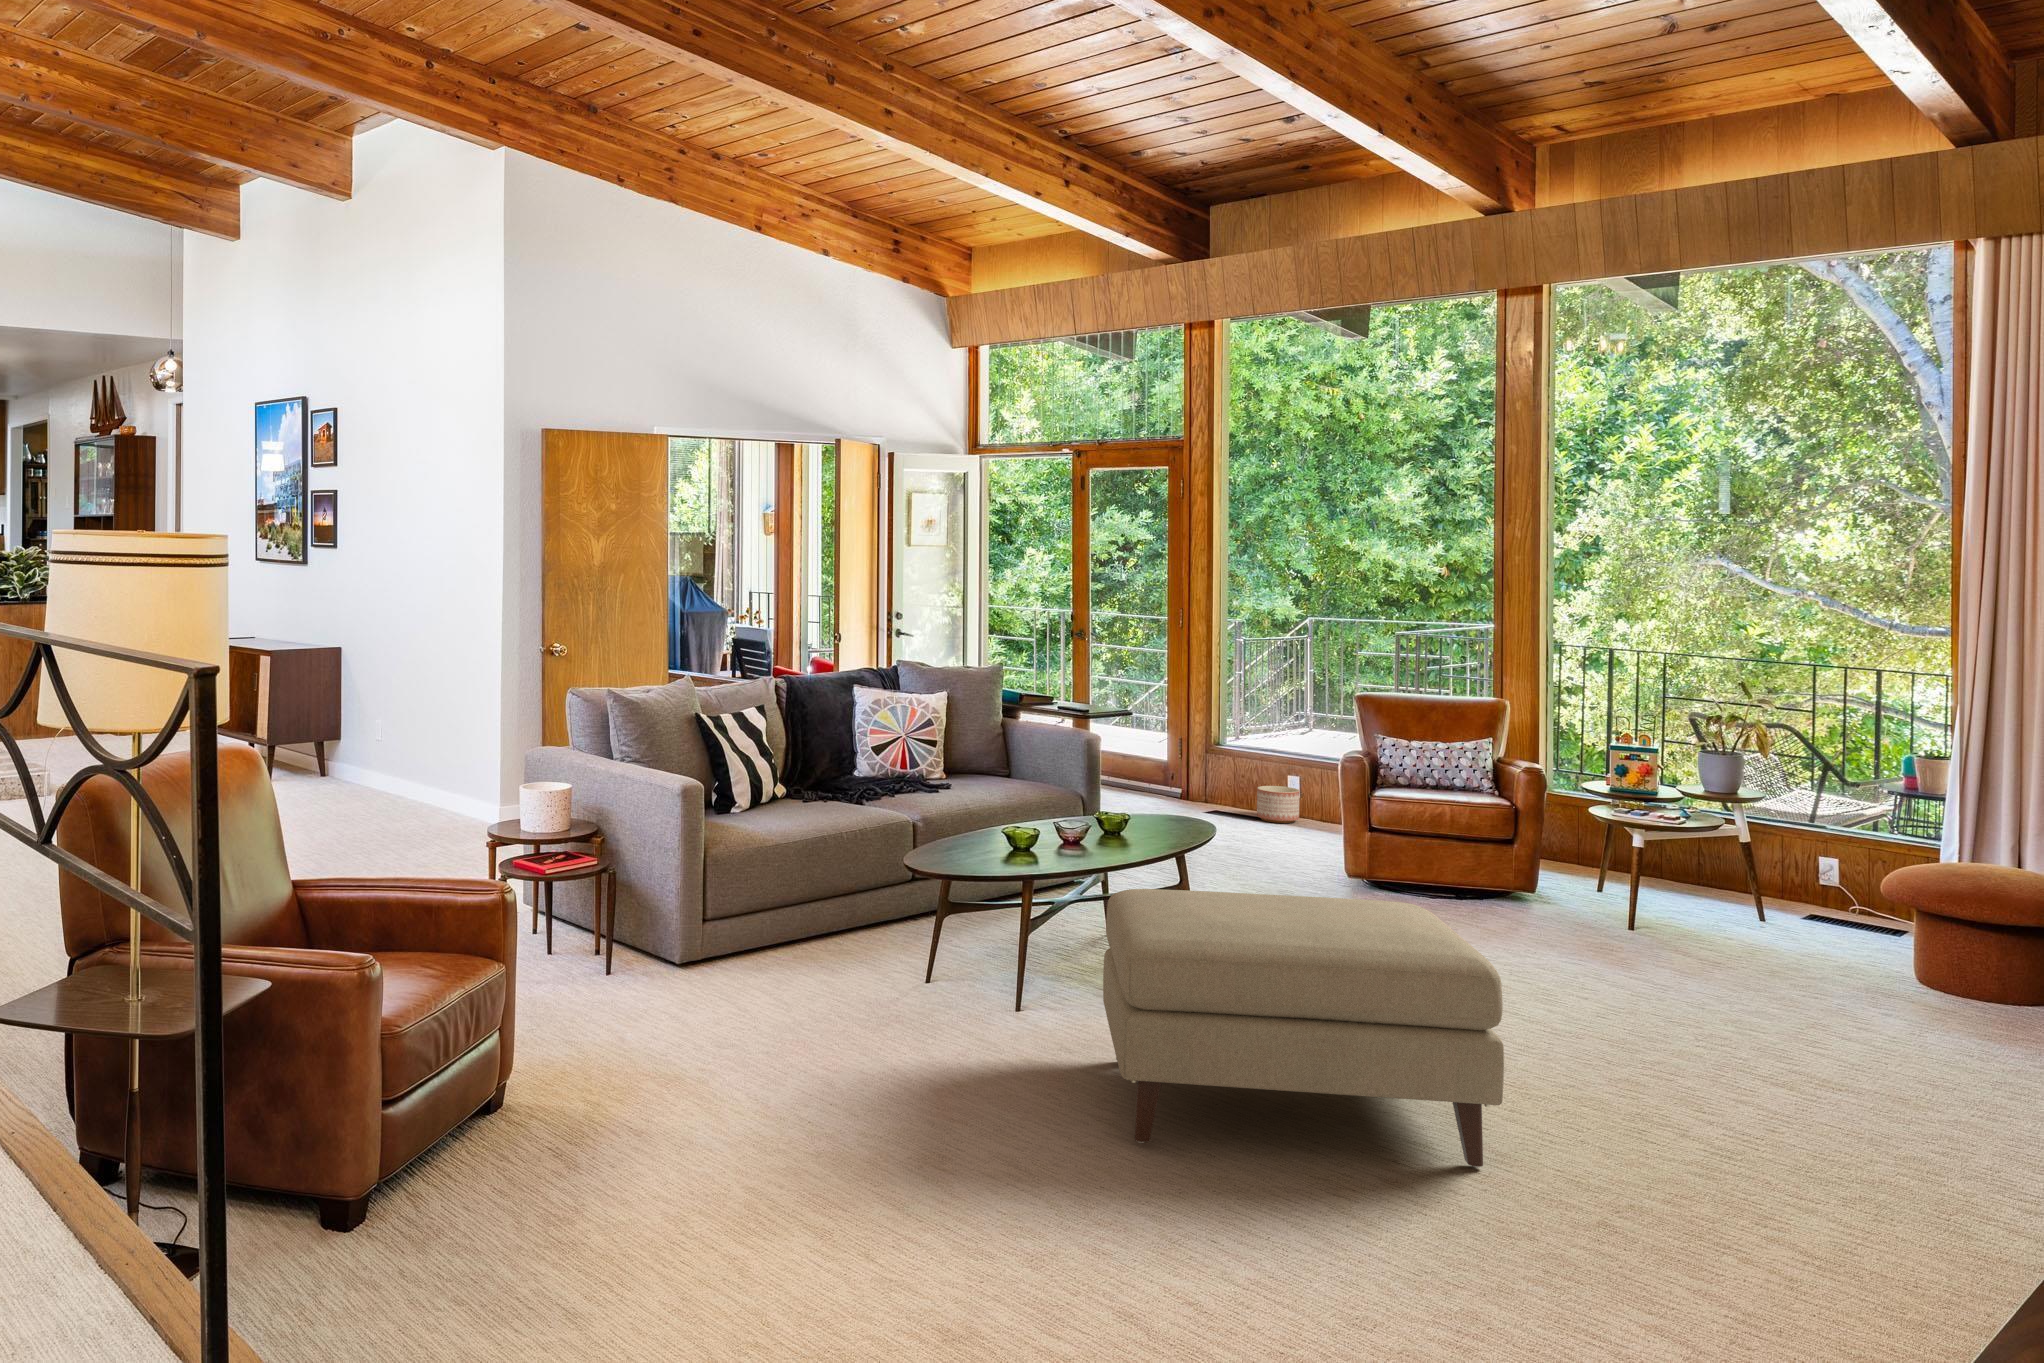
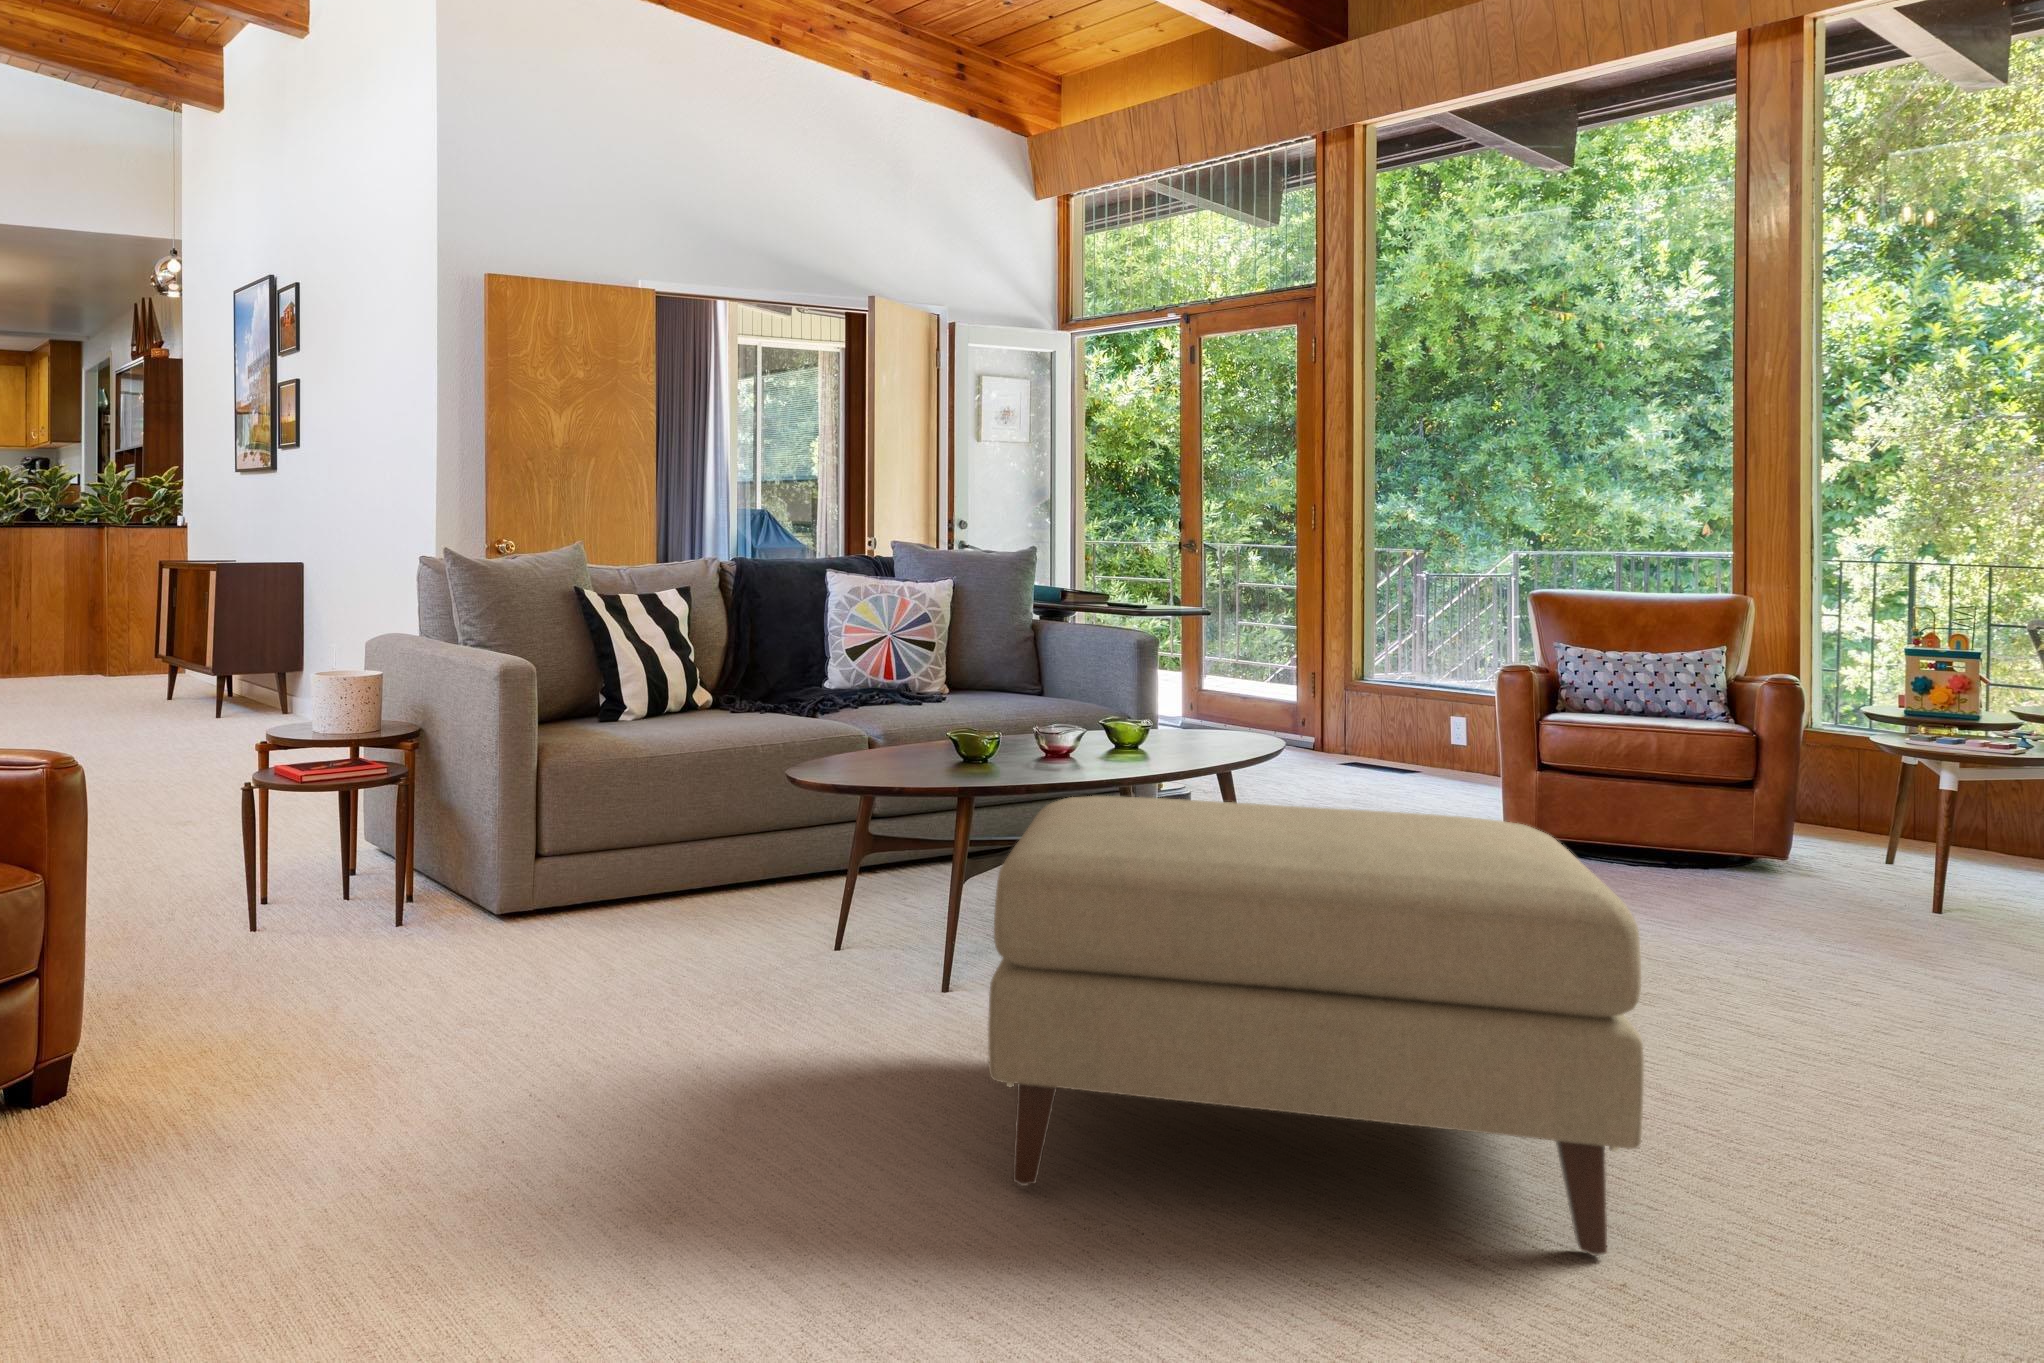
planter: present [1257,786,1300,823] -> none [1411,730,1469,778]

